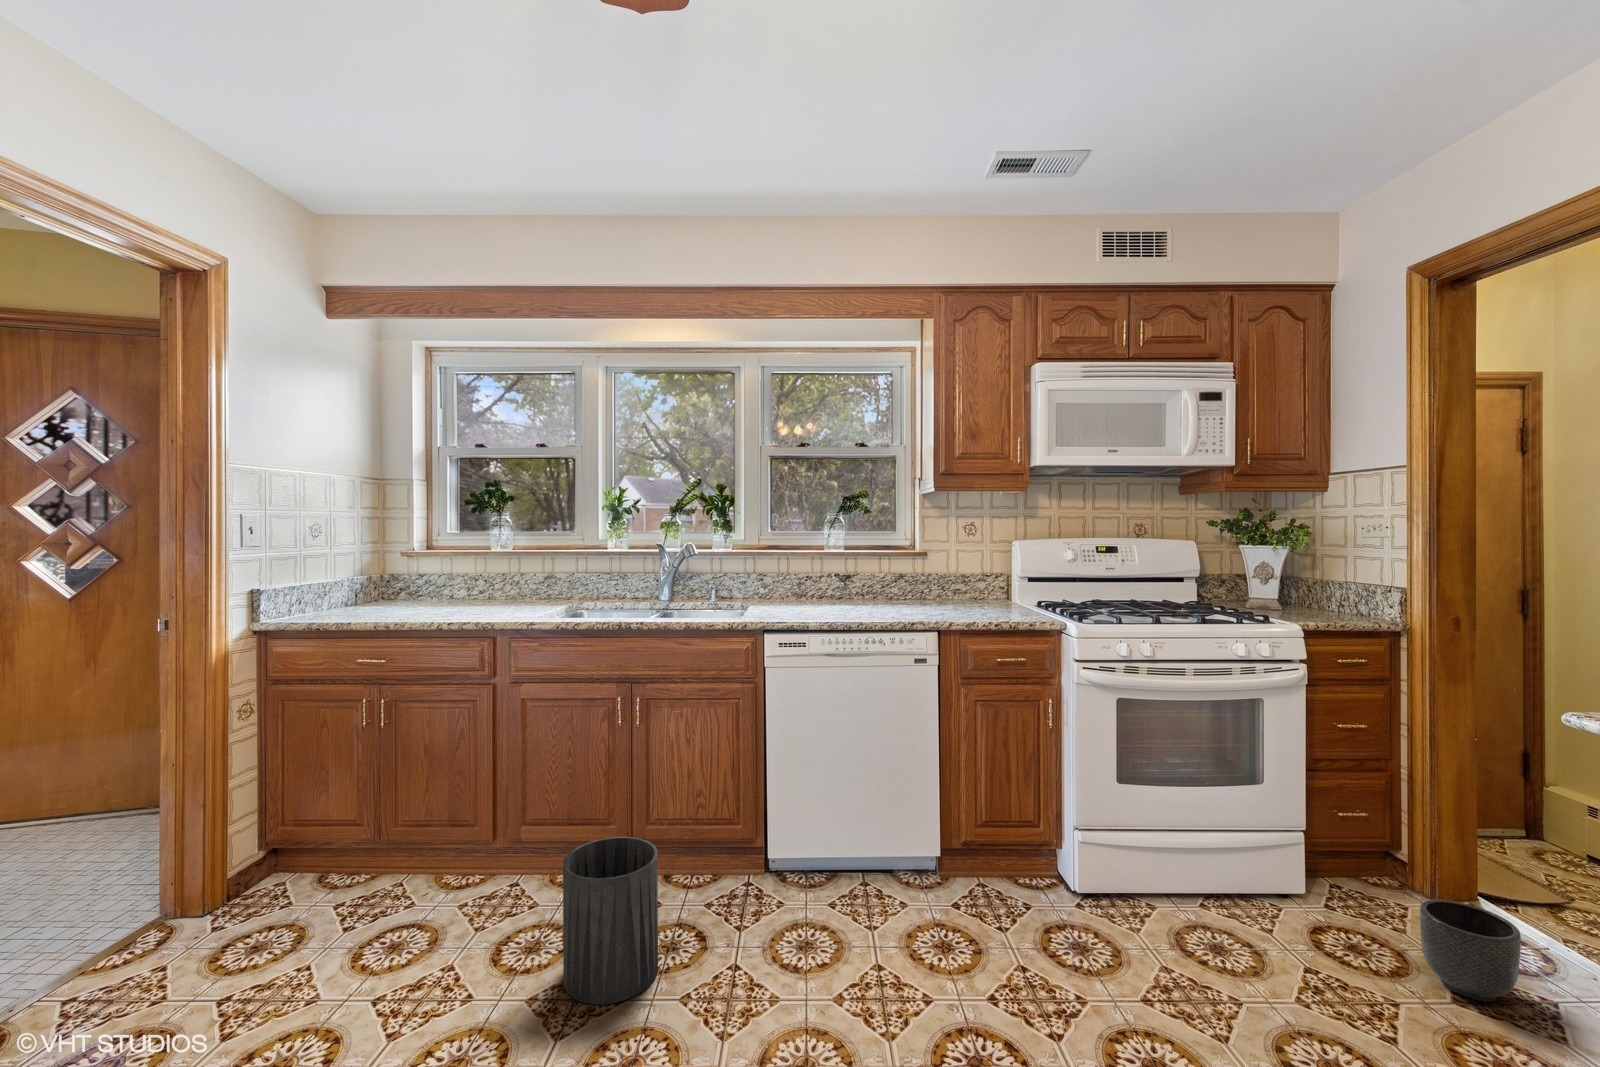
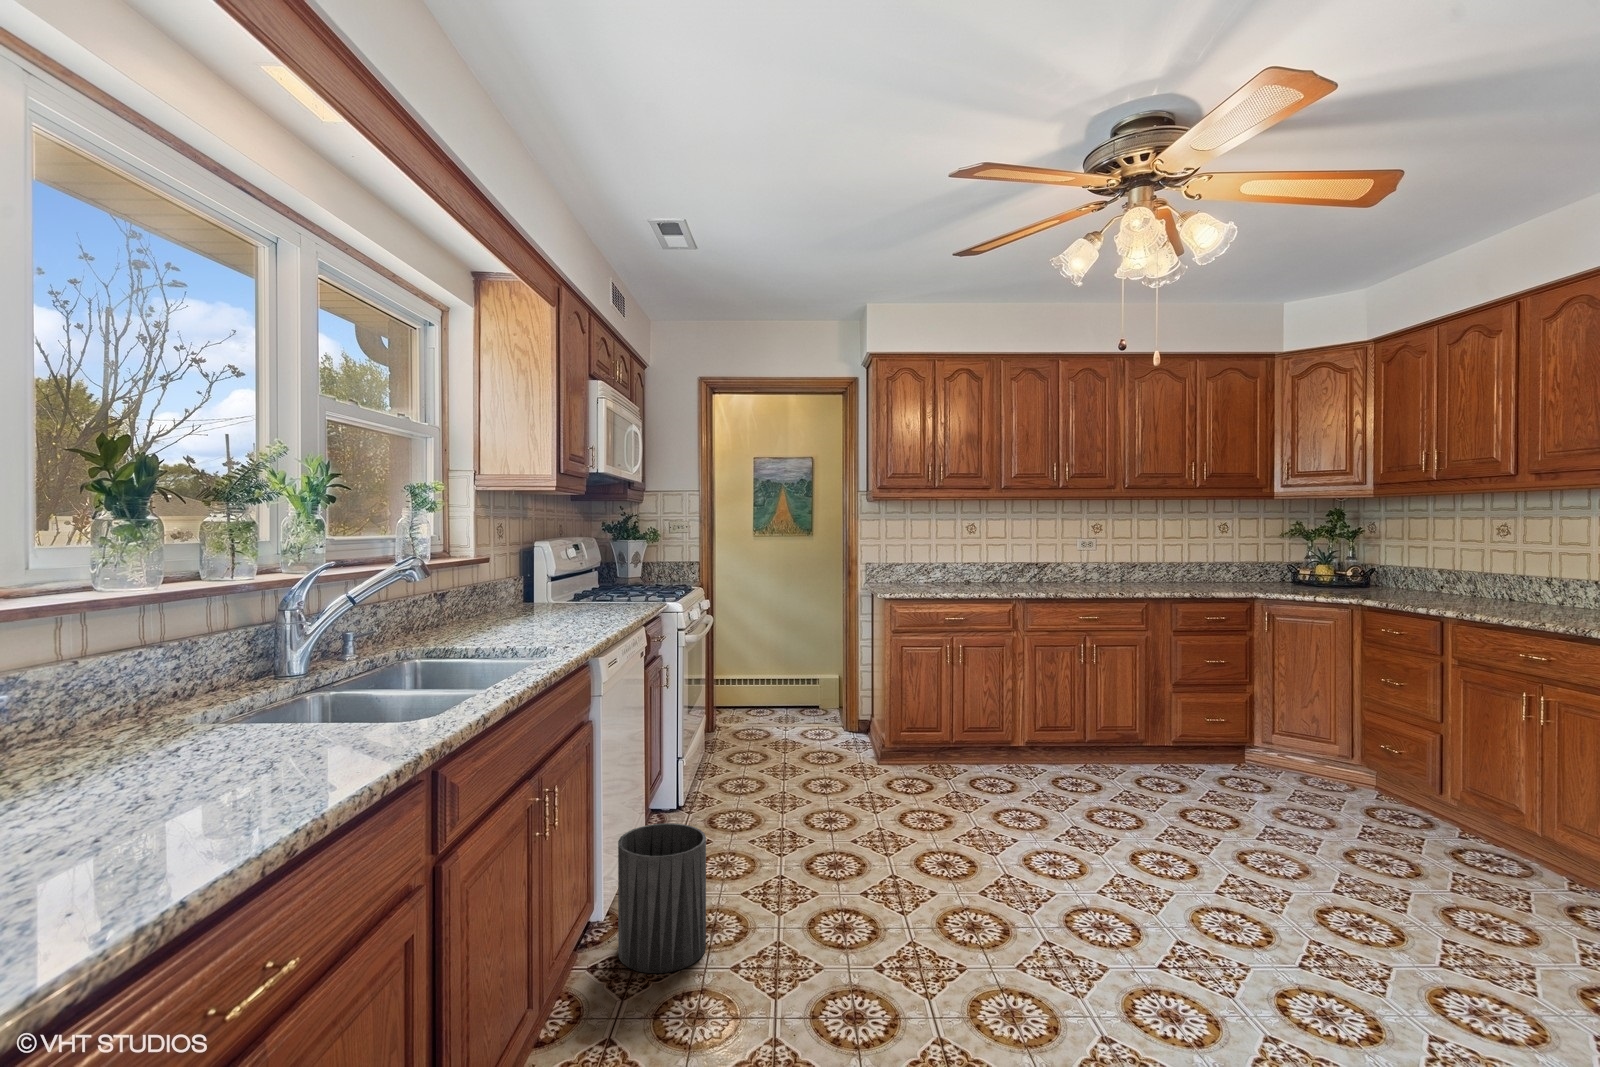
planter: present [1420,900,1521,1001] -> none [1416,877,1502,965]

